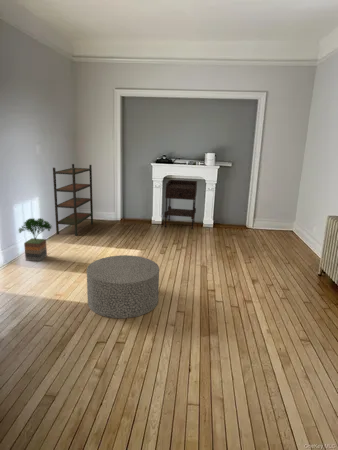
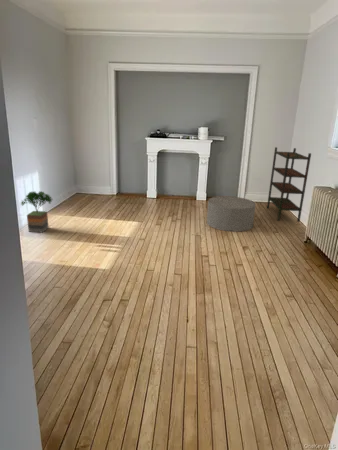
bookshelf: present [53,164,93,236] -> present [267,147,311,222]
side table: present [164,180,197,229] -> none [159,154,191,202]
ottoman: present [87,255,159,318] -> present [207,196,256,231]

